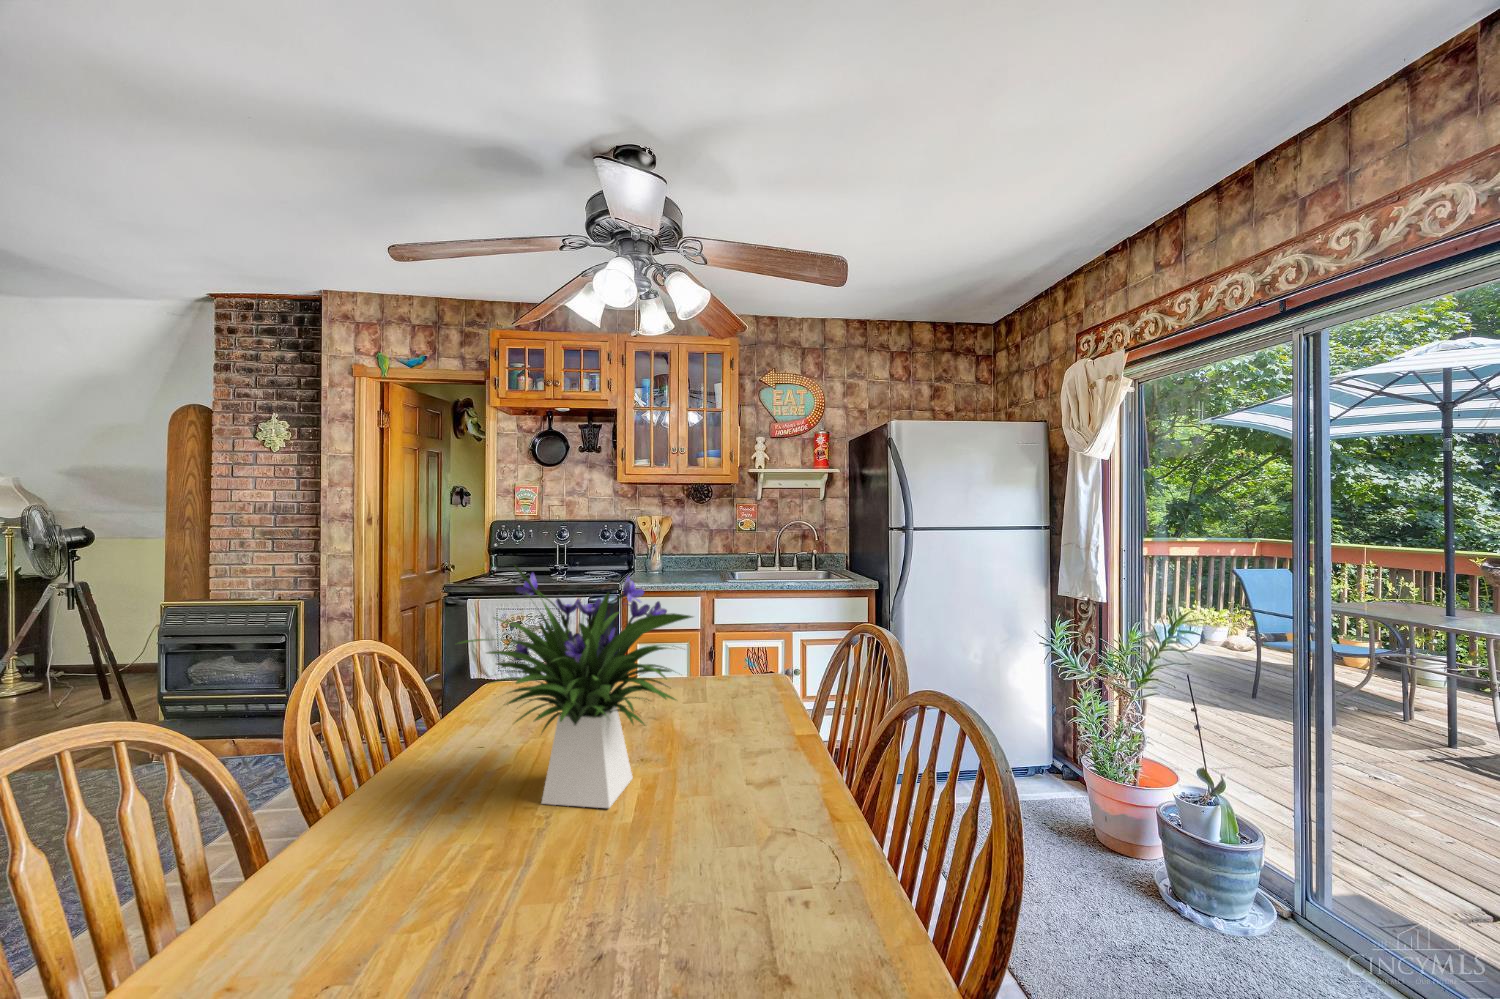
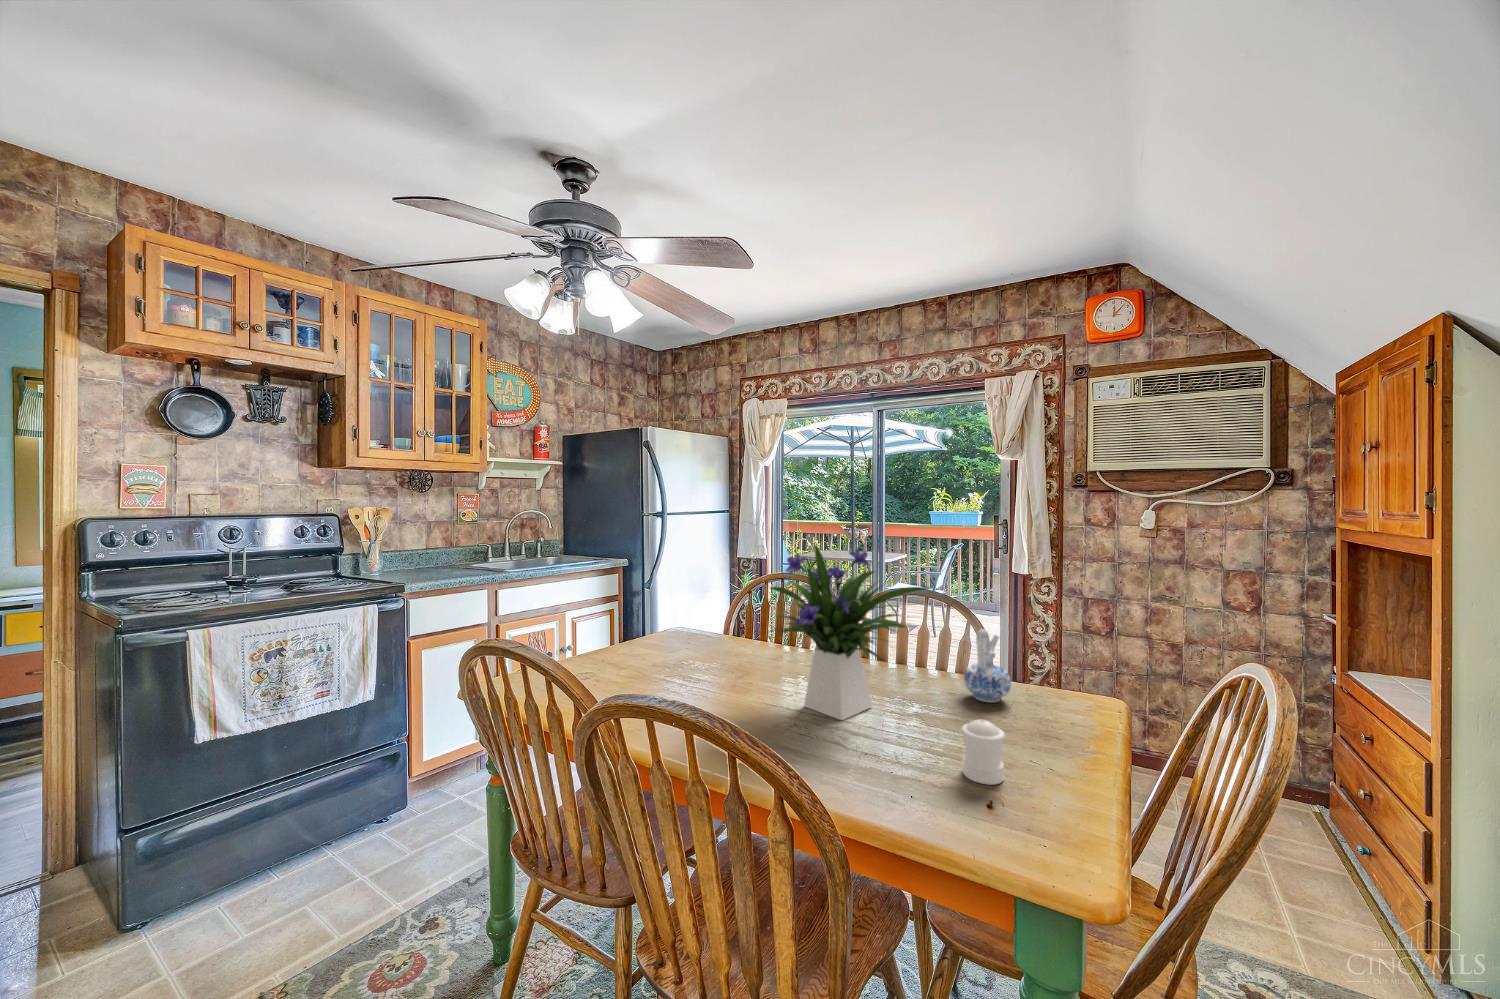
ceramic pitcher: none [714,745,795,895] -> present [964,630,1011,703]
salt shaker: none [370,846,442,957] -> present [962,720,1005,784]

